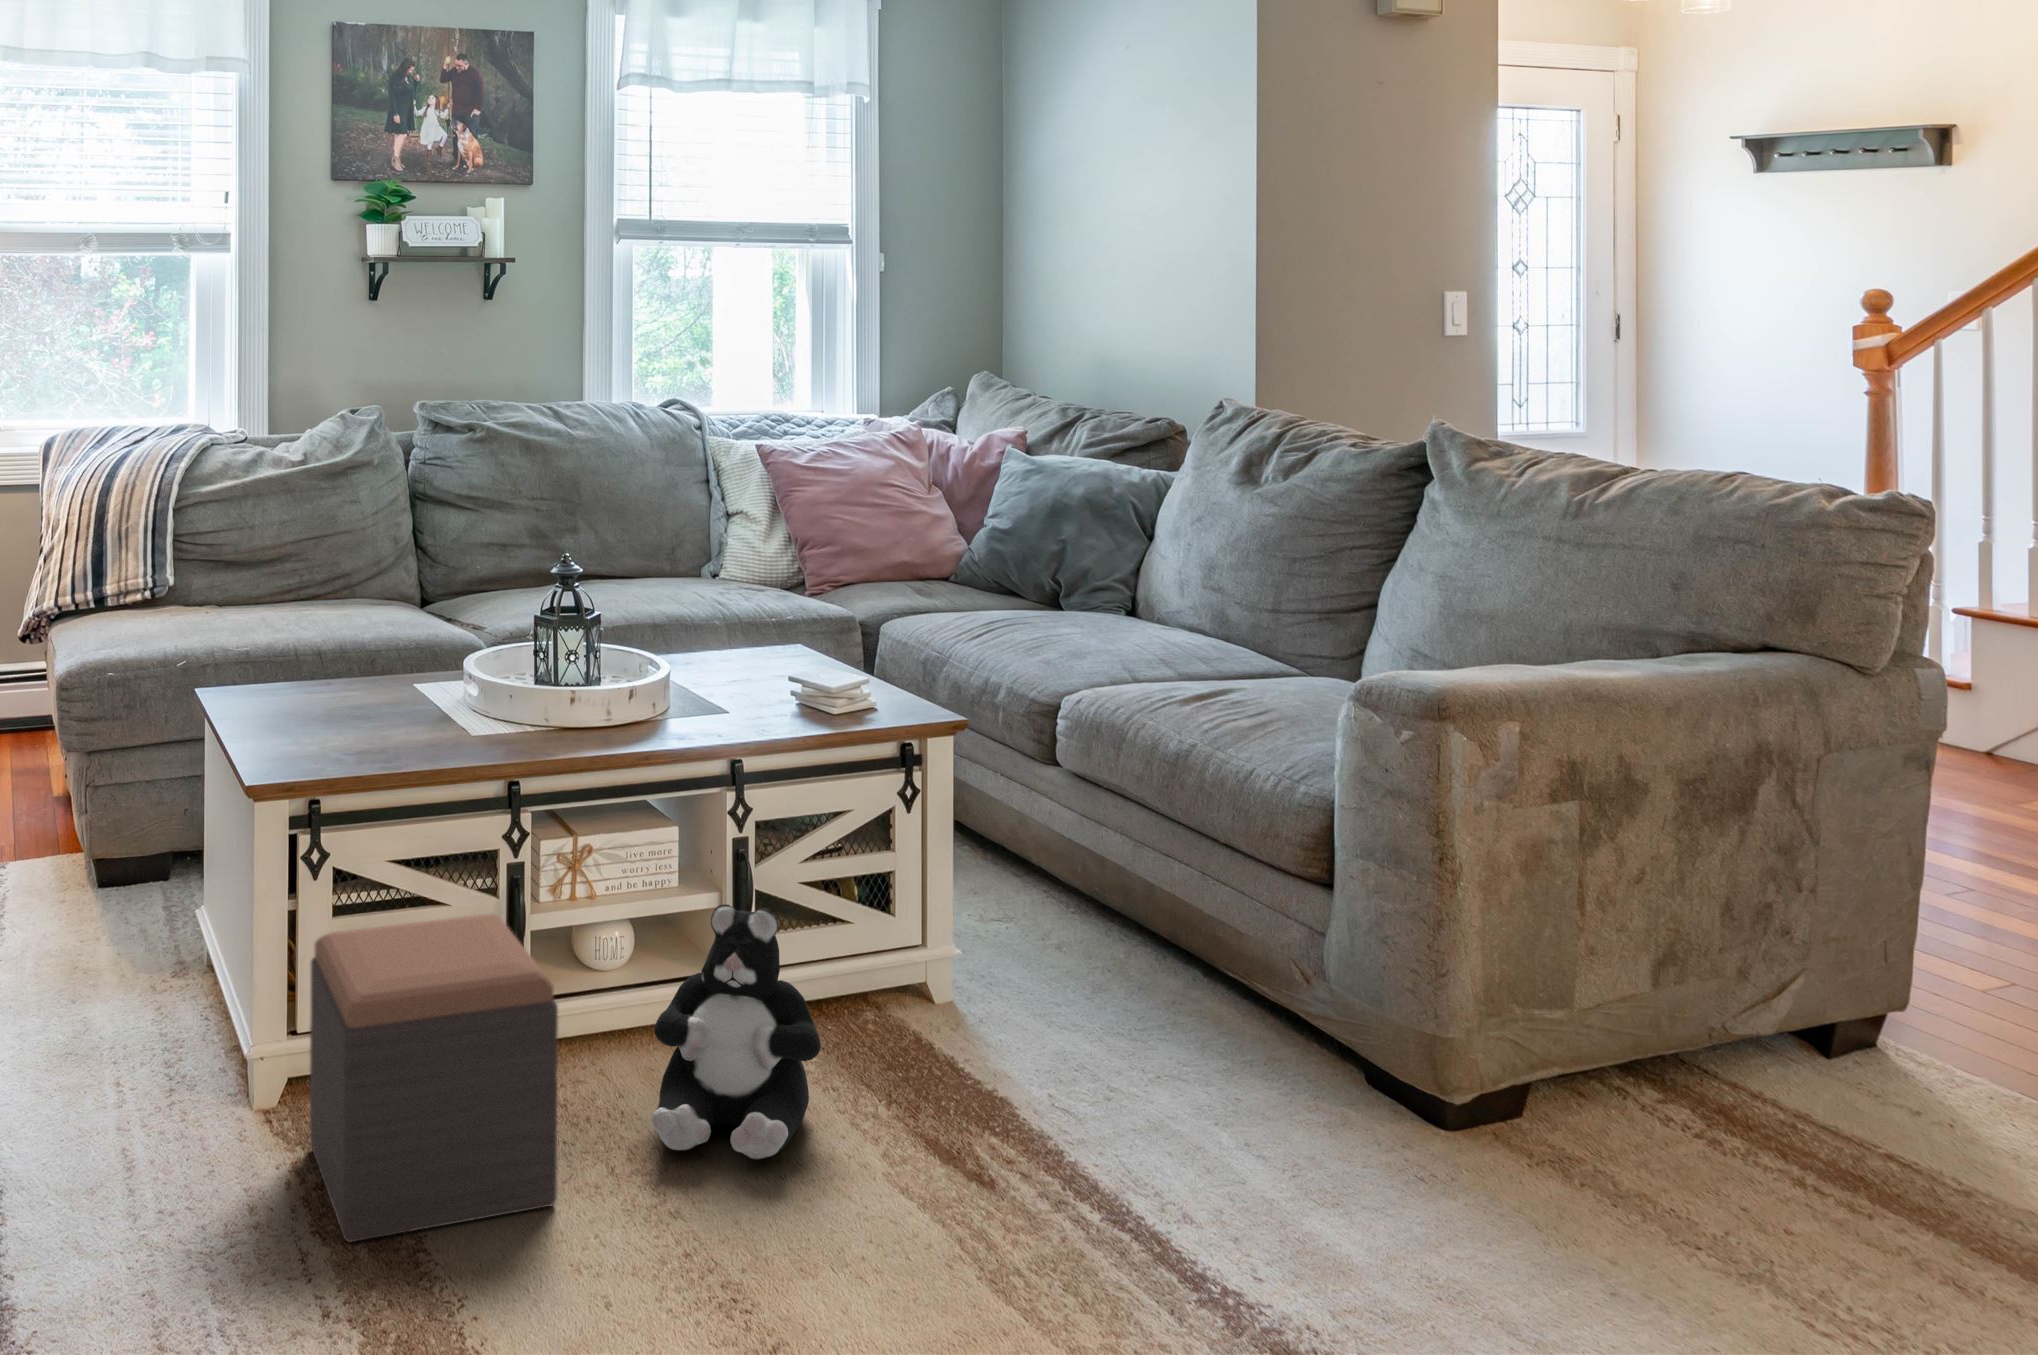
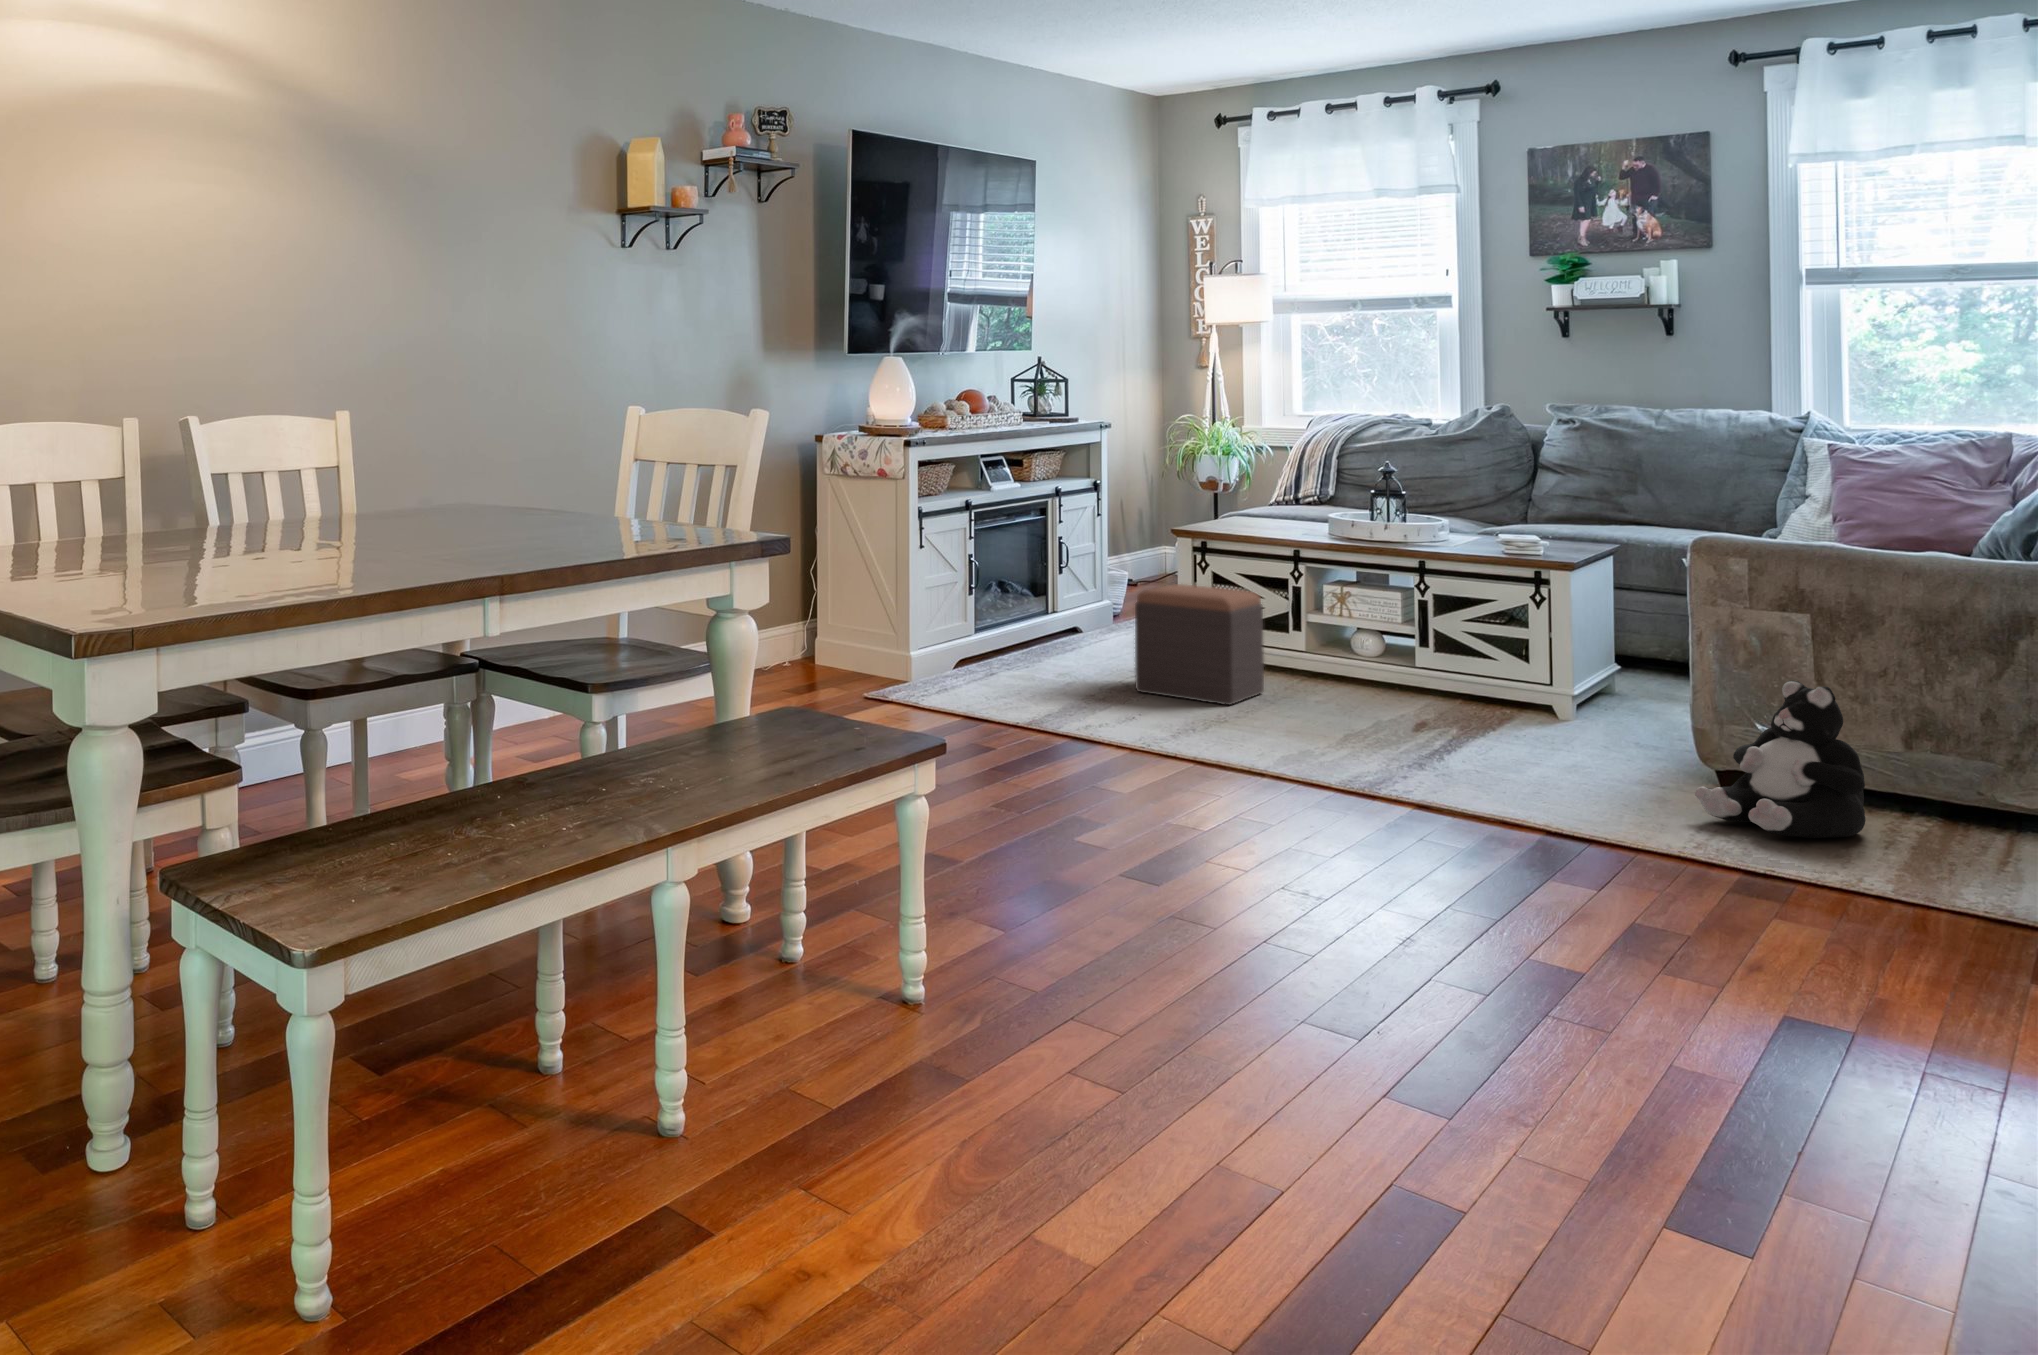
plush toy: present [652,905,821,1160] -> present [1695,681,1866,838]

